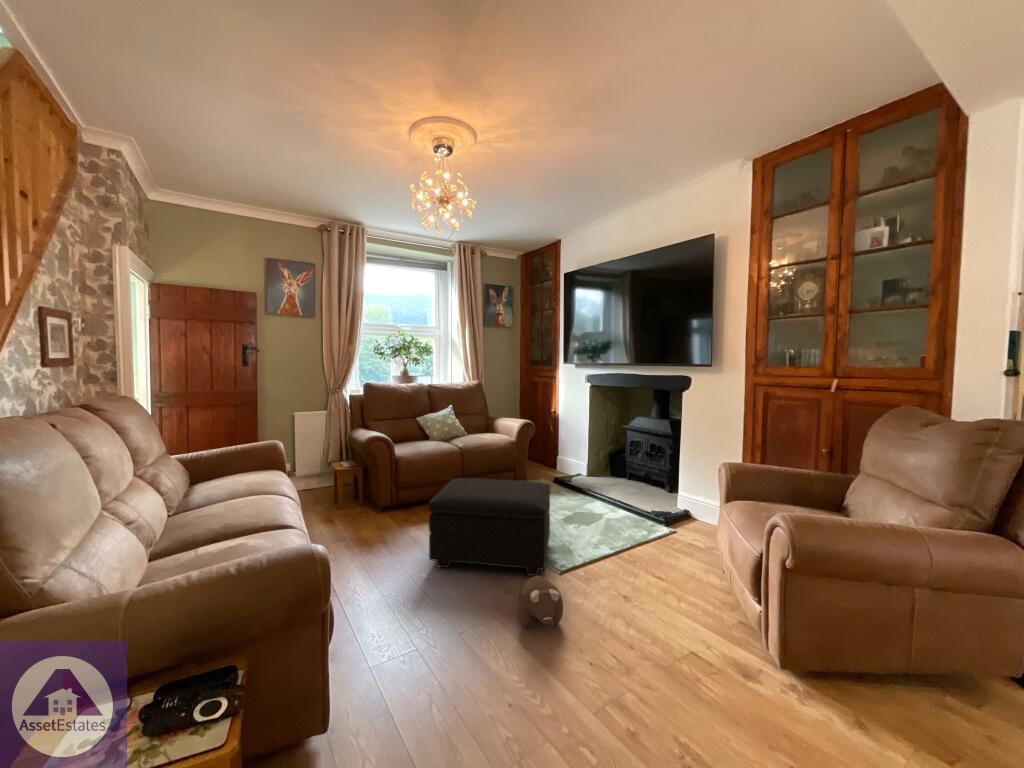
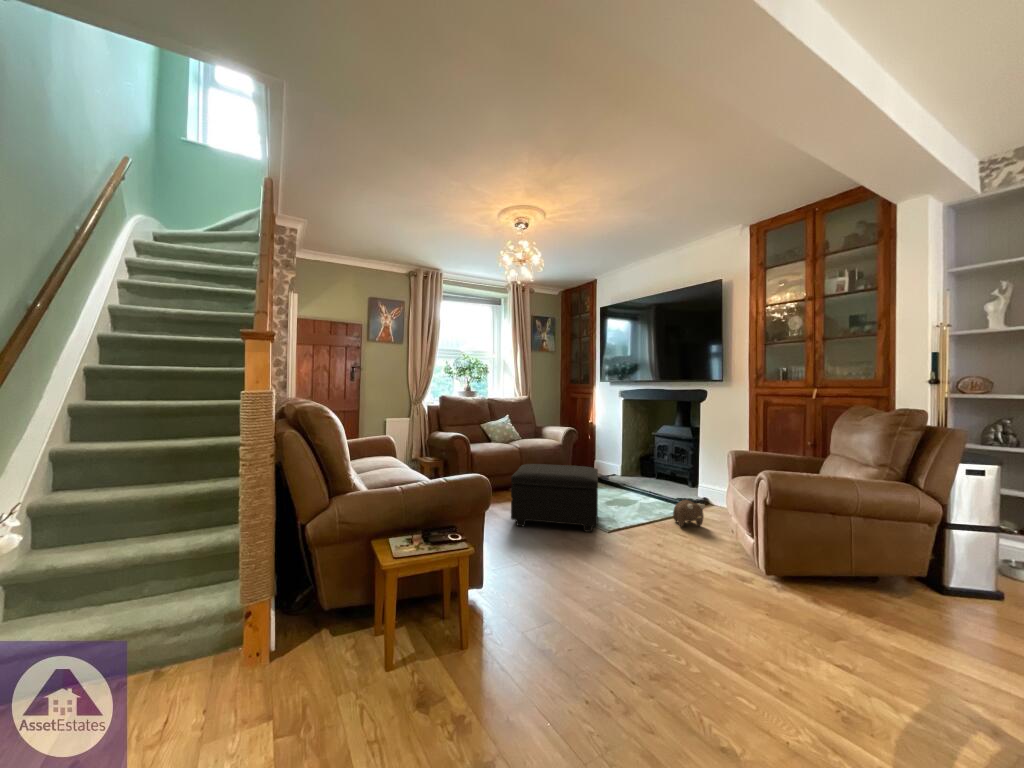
plush toy: present [518,576,563,627] -> present [673,500,705,526]

